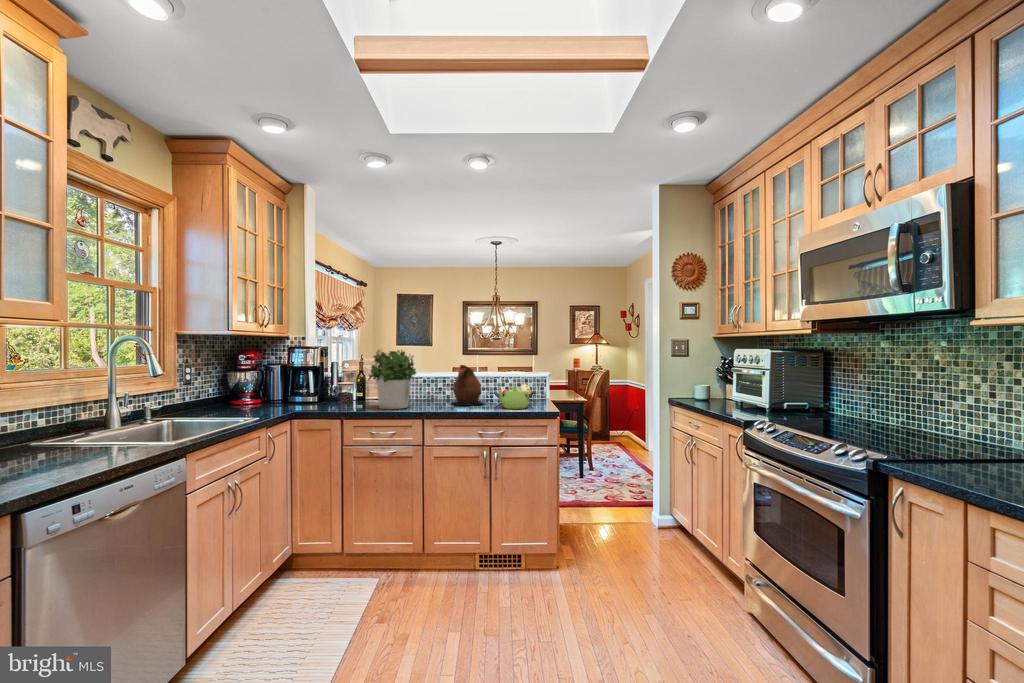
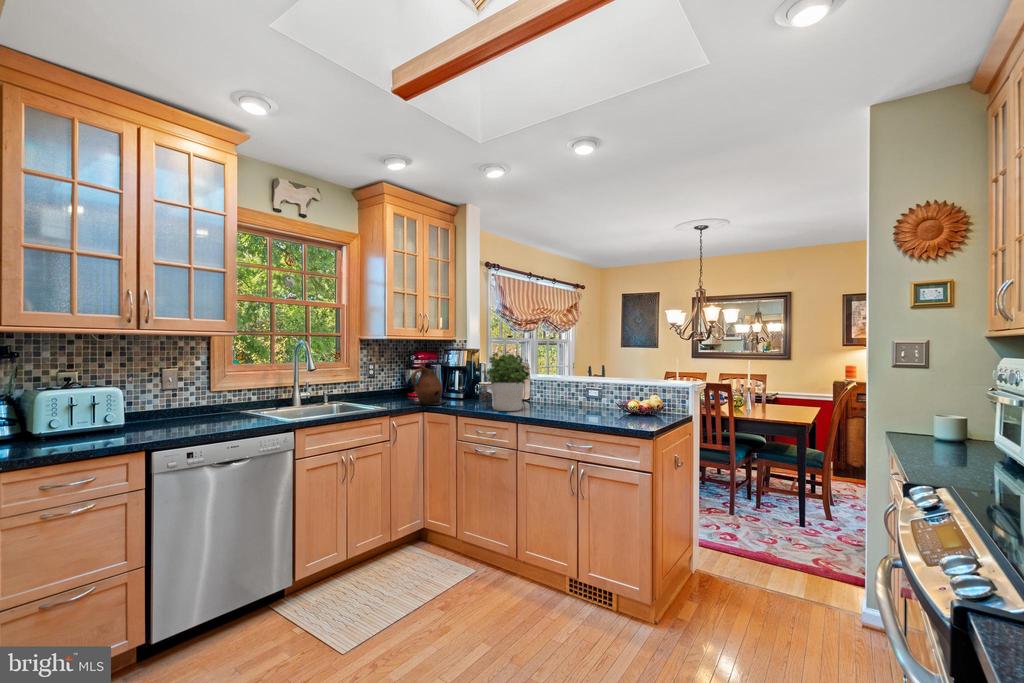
ceramic pitcher: present [452,365,485,405] -> present [412,365,446,405]
teapot: present [498,388,530,409] -> none [599,399,641,424]

